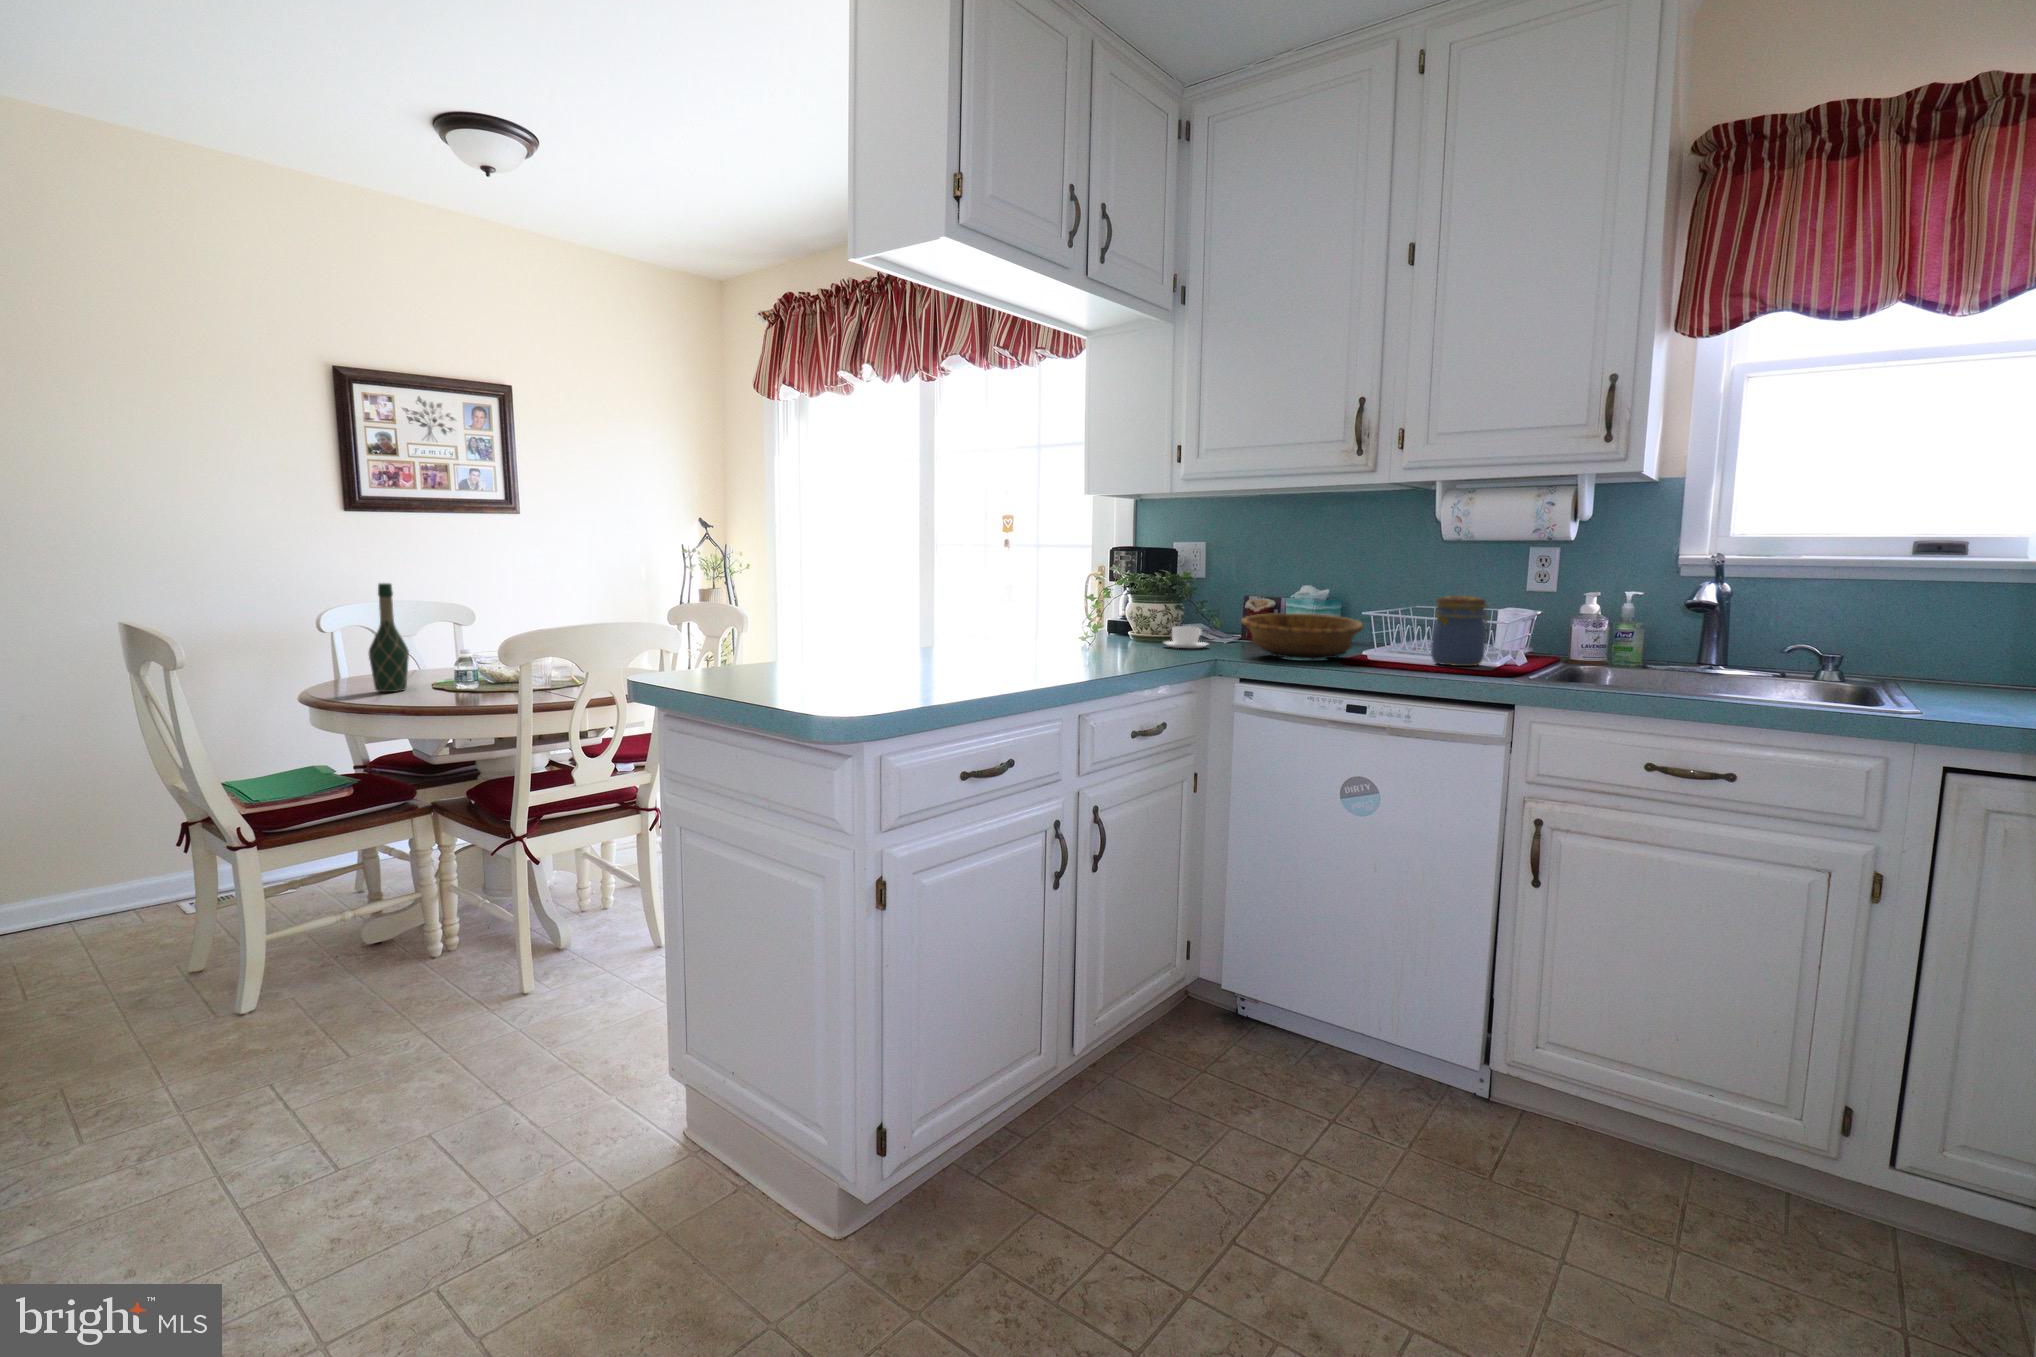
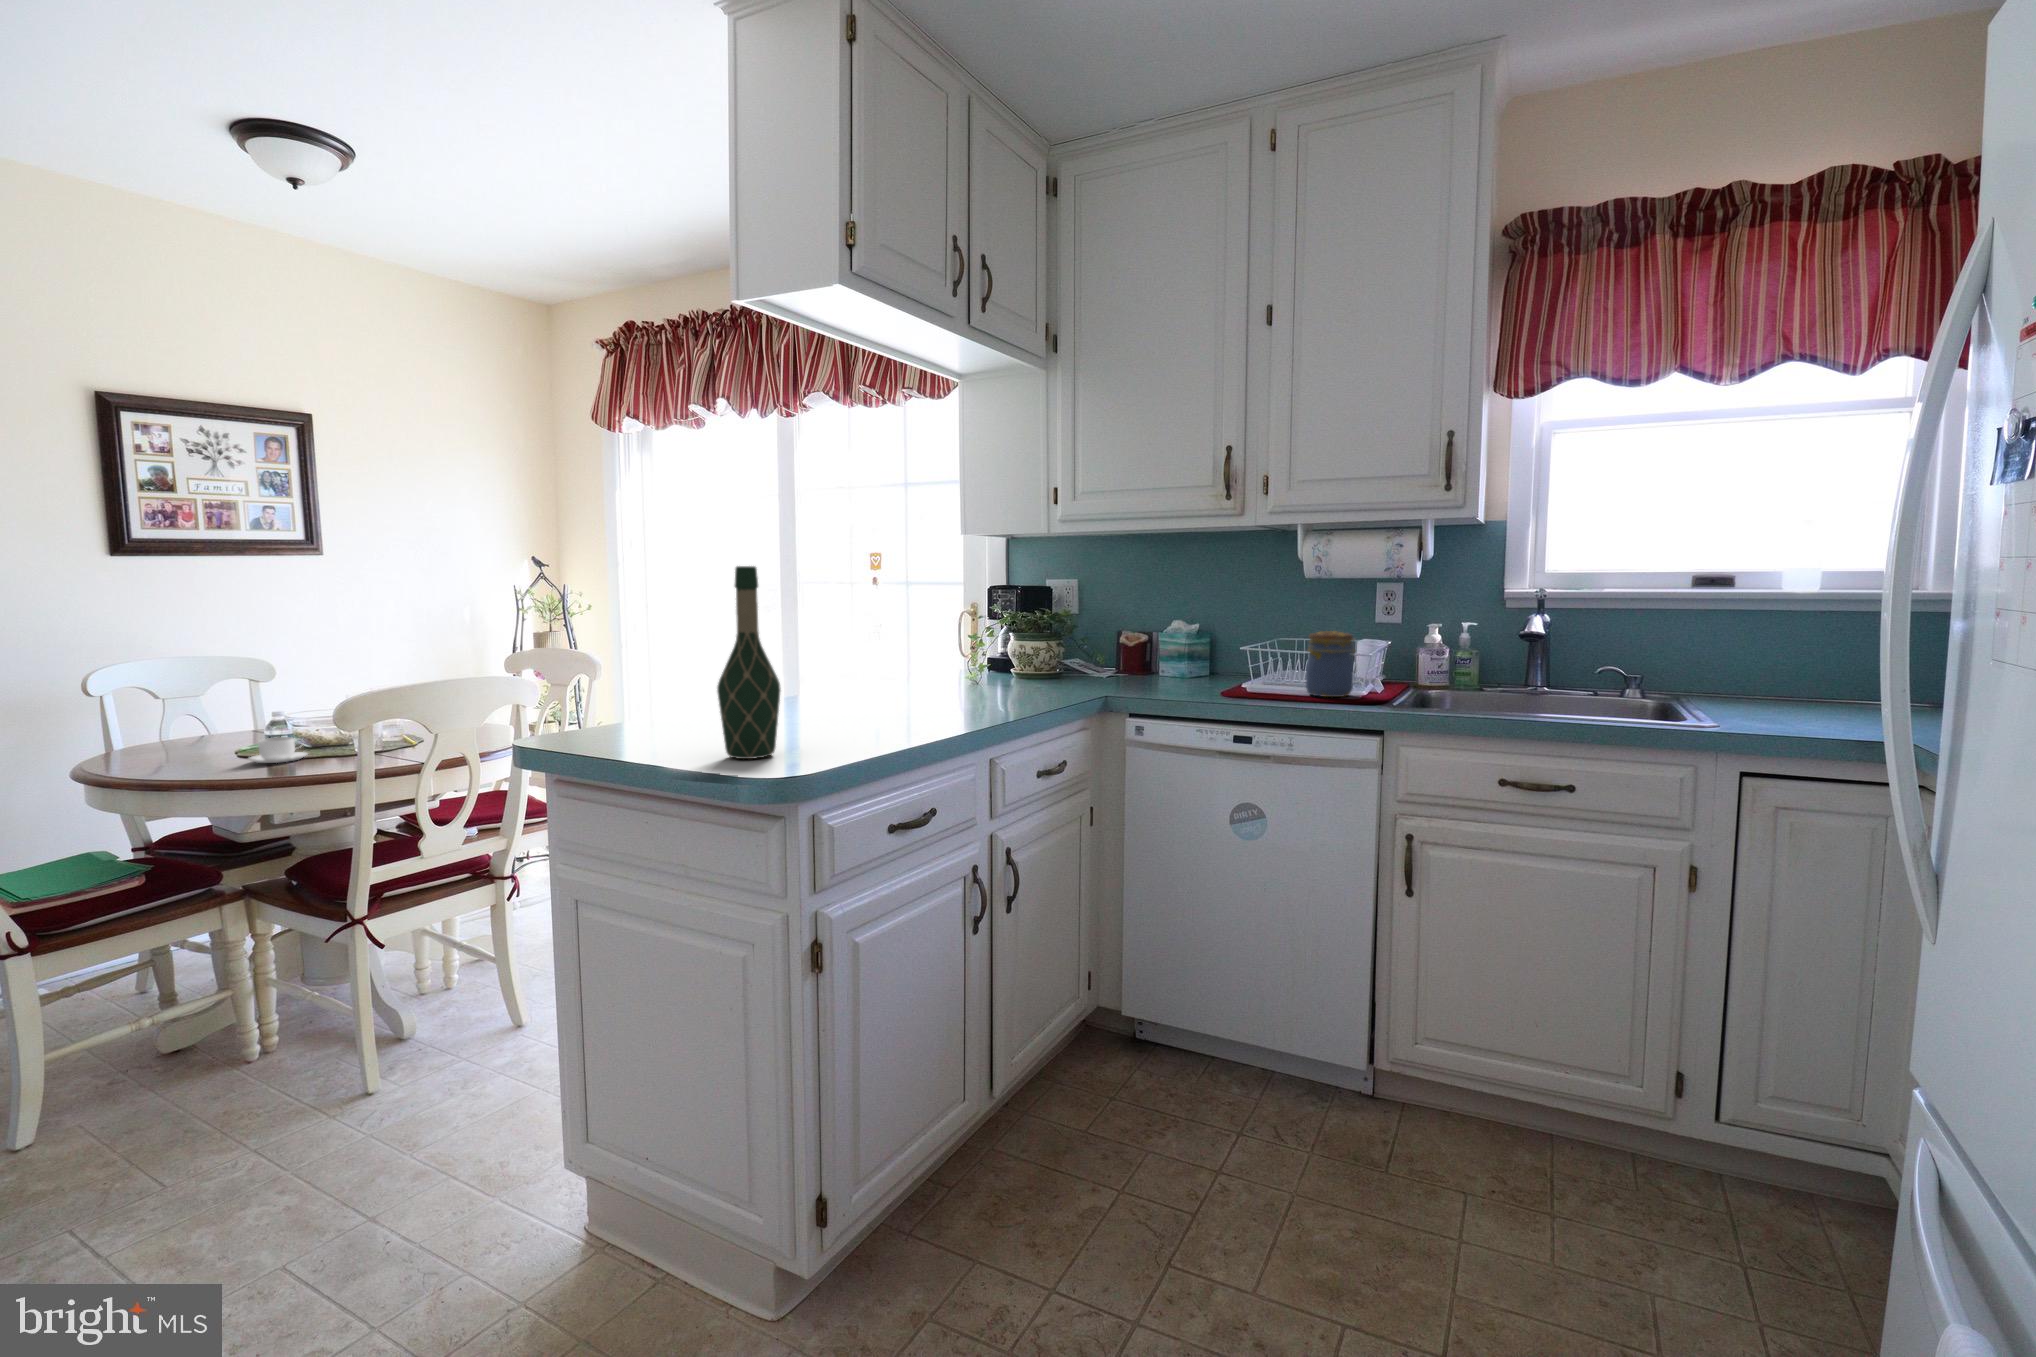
wine bottle: present [369,583,409,692] -> present [717,566,781,759]
decorative bowl: present [1242,613,1363,660] -> none [1129,649,1243,694]
coffee cup: present [1165,626,1207,648] -> present [249,737,307,763]

